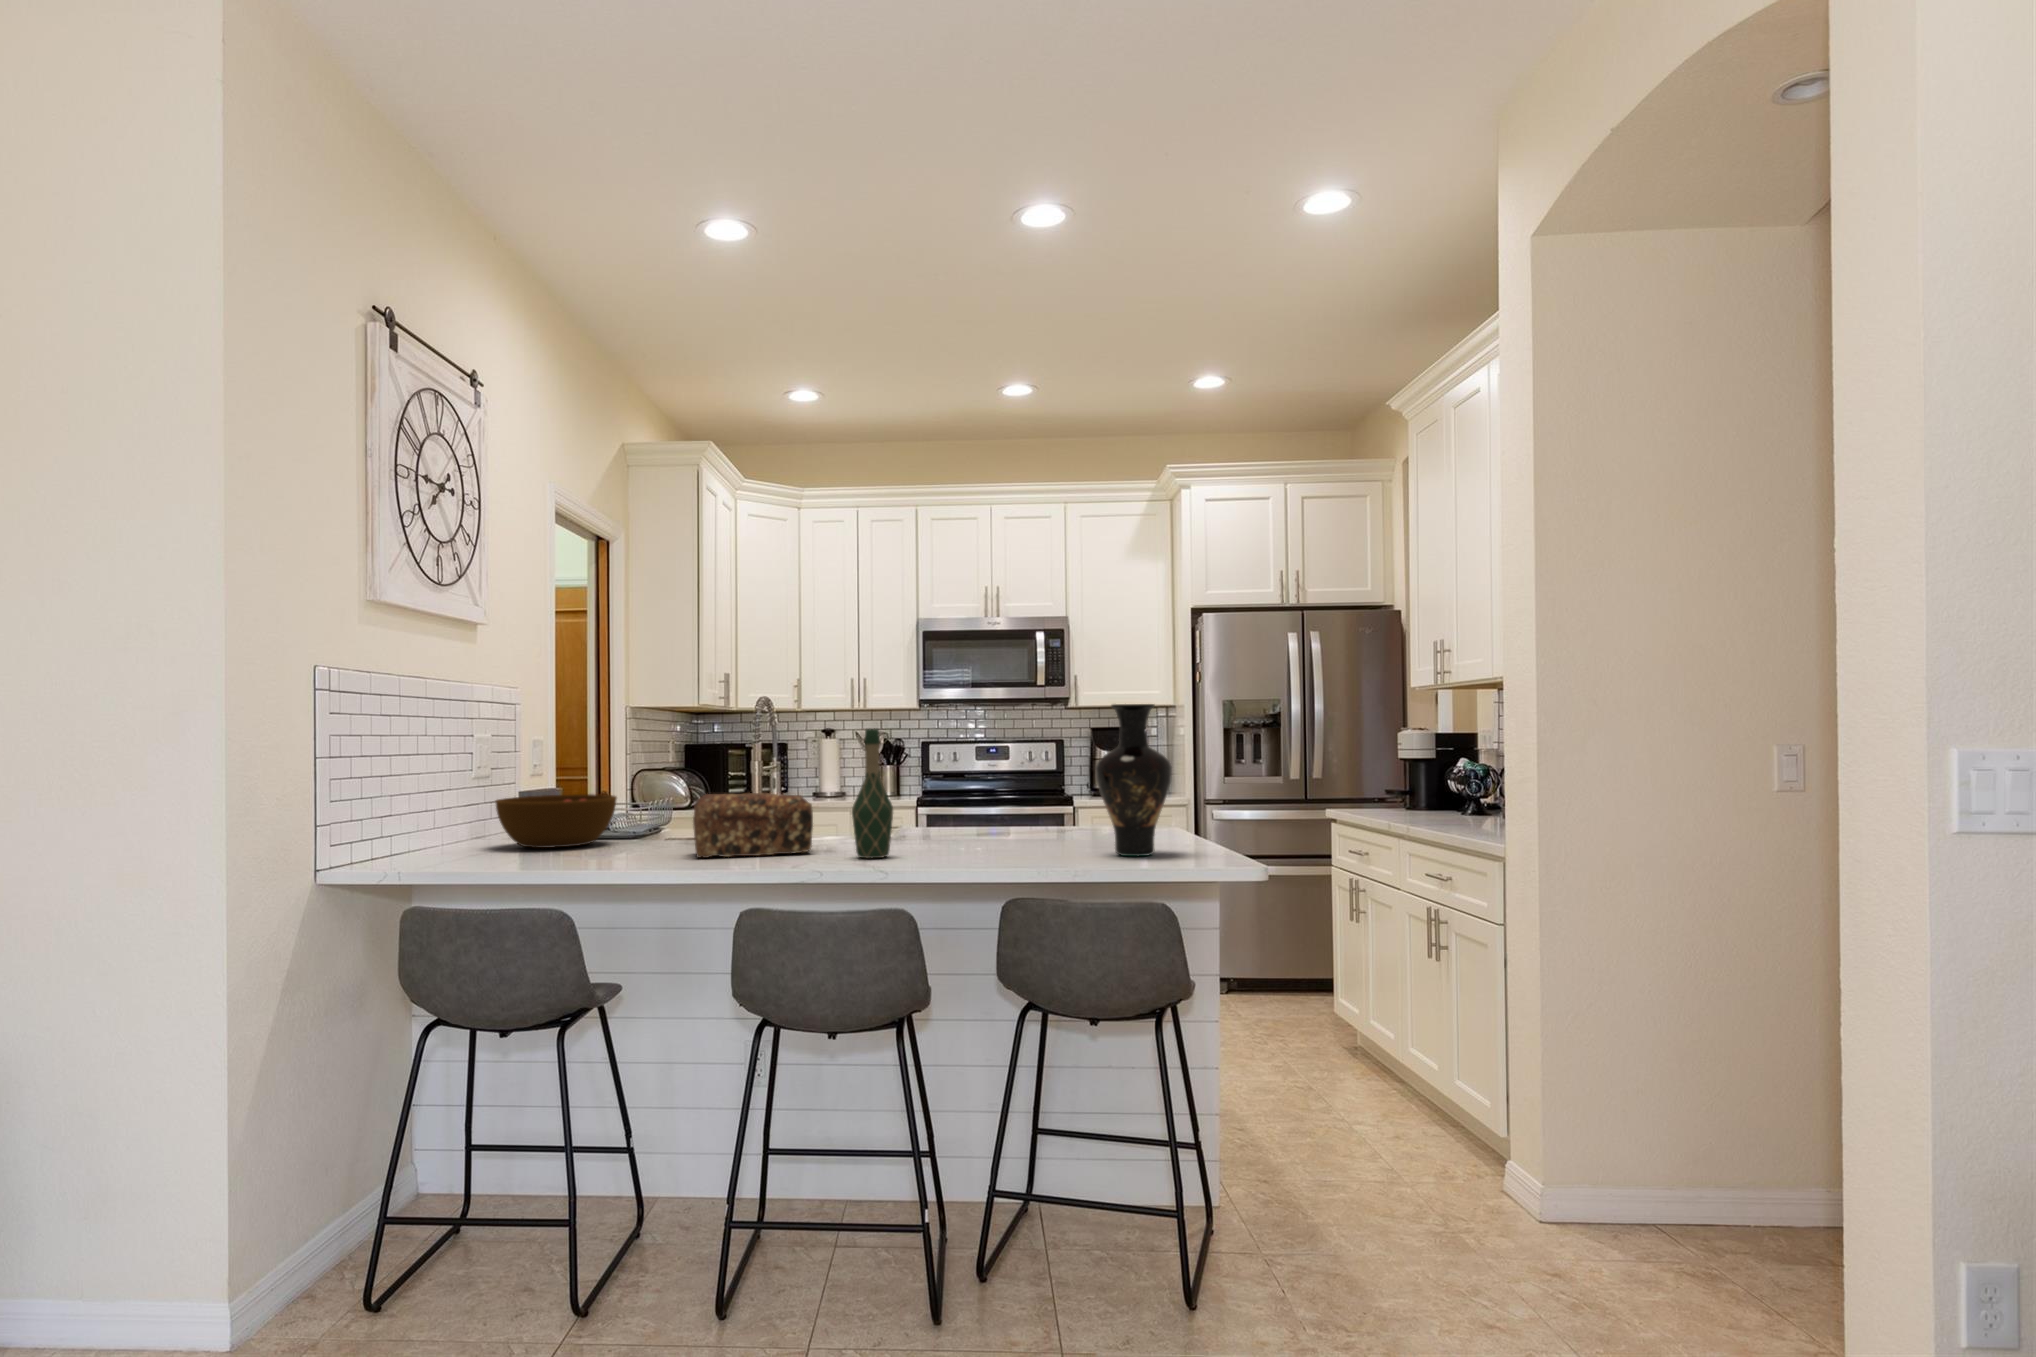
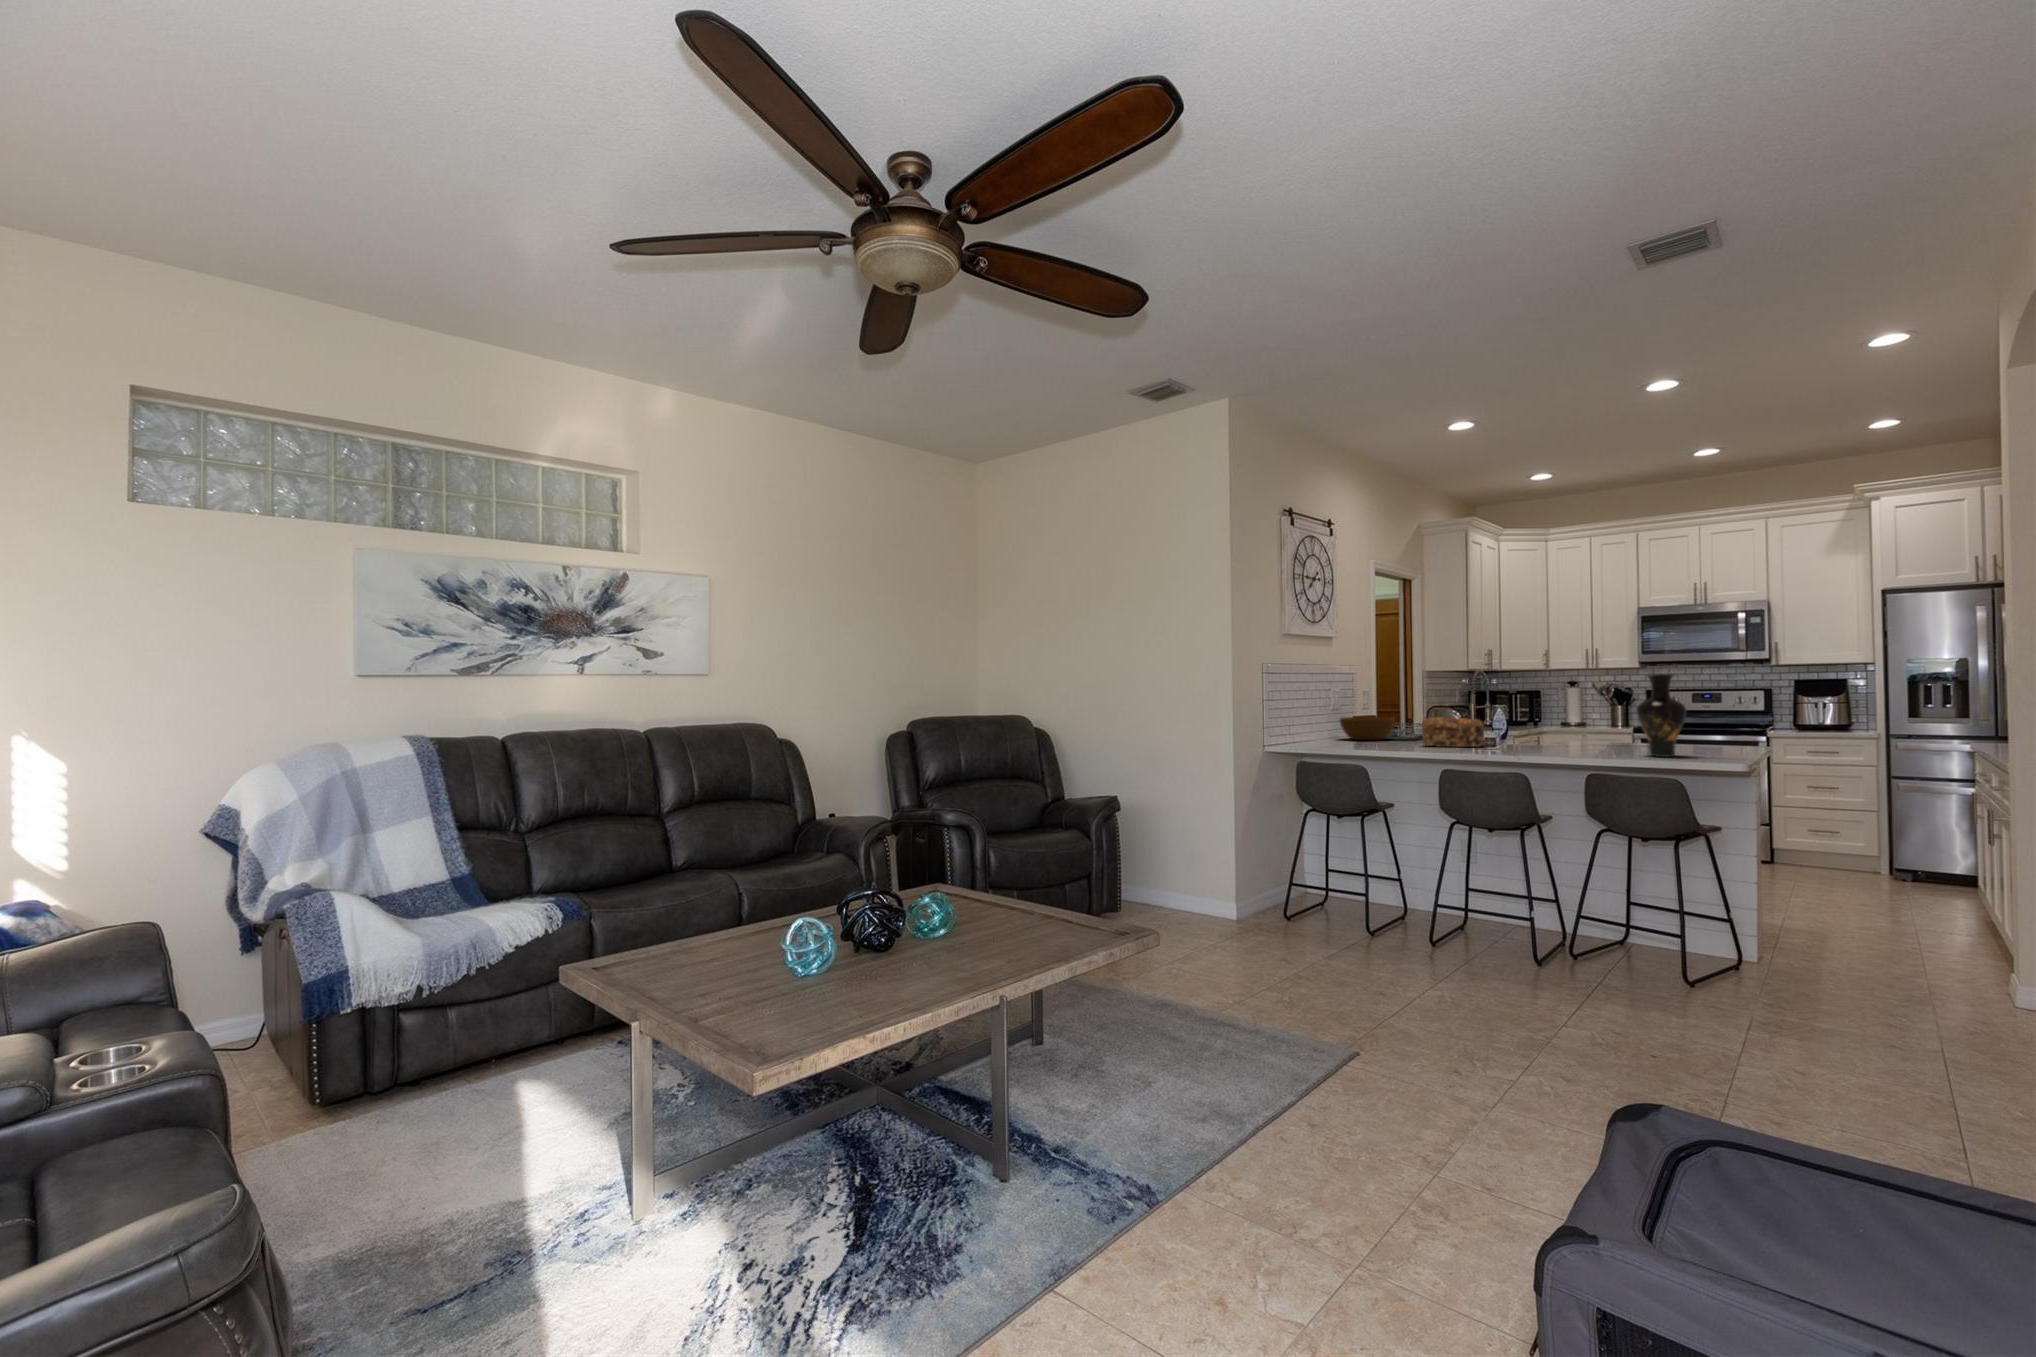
wine bottle: present [852,729,893,858] -> none [1498,687,1521,750]

